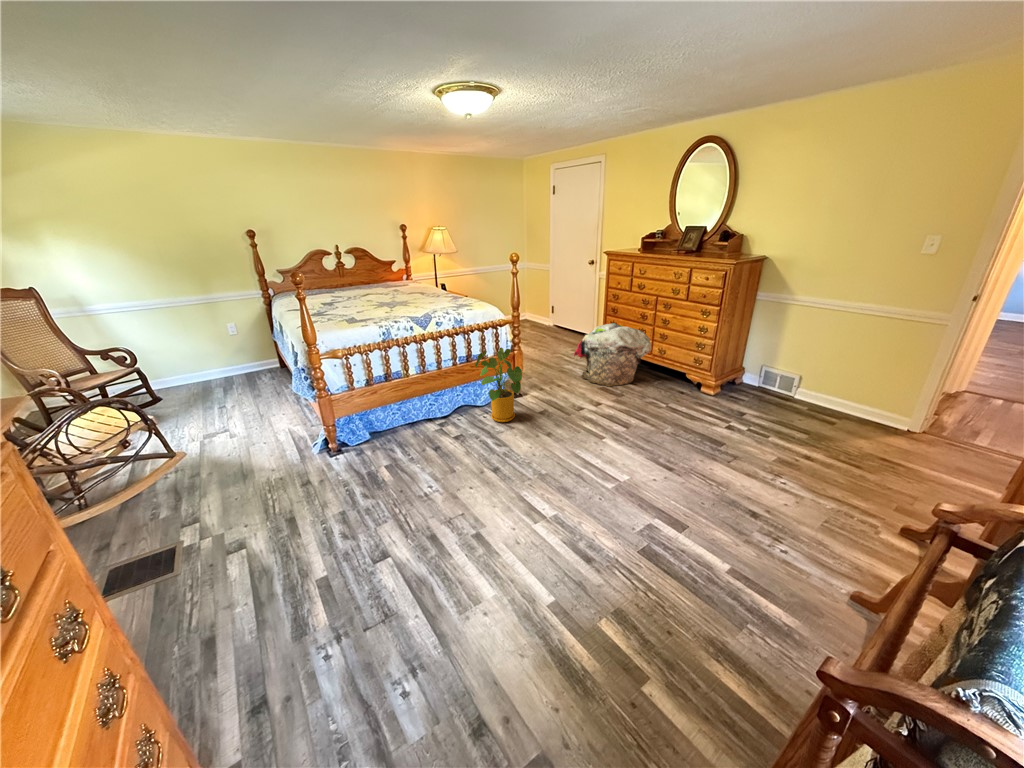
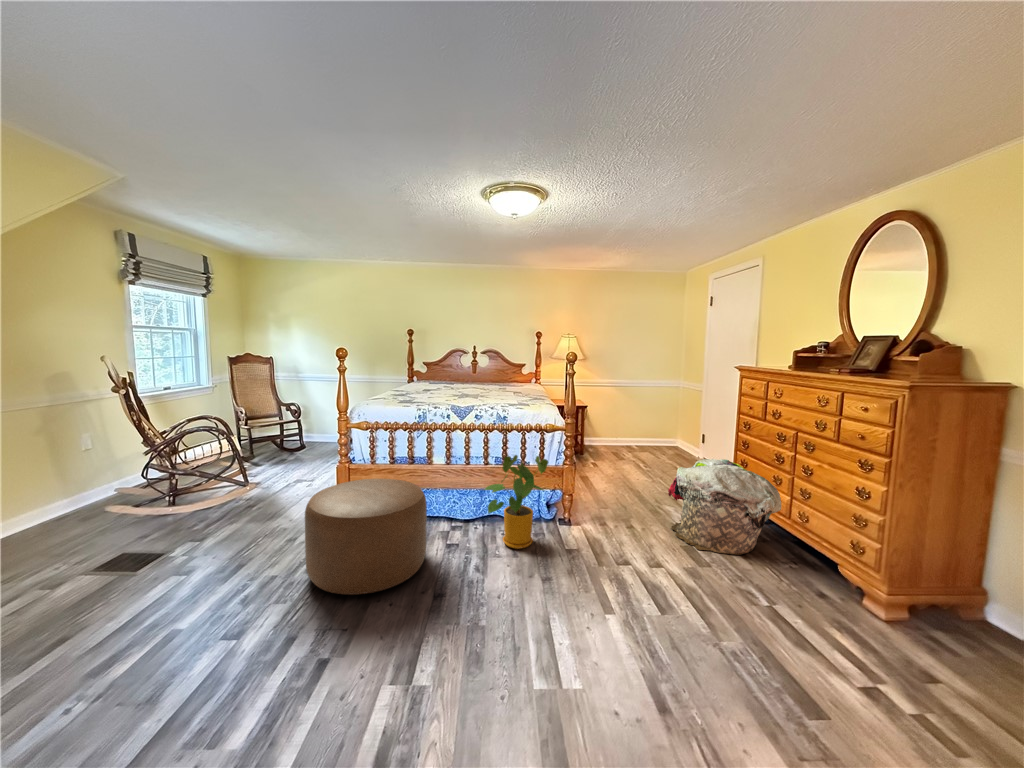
ottoman: none [359,394,469,499] -> present [305,479,427,595]

